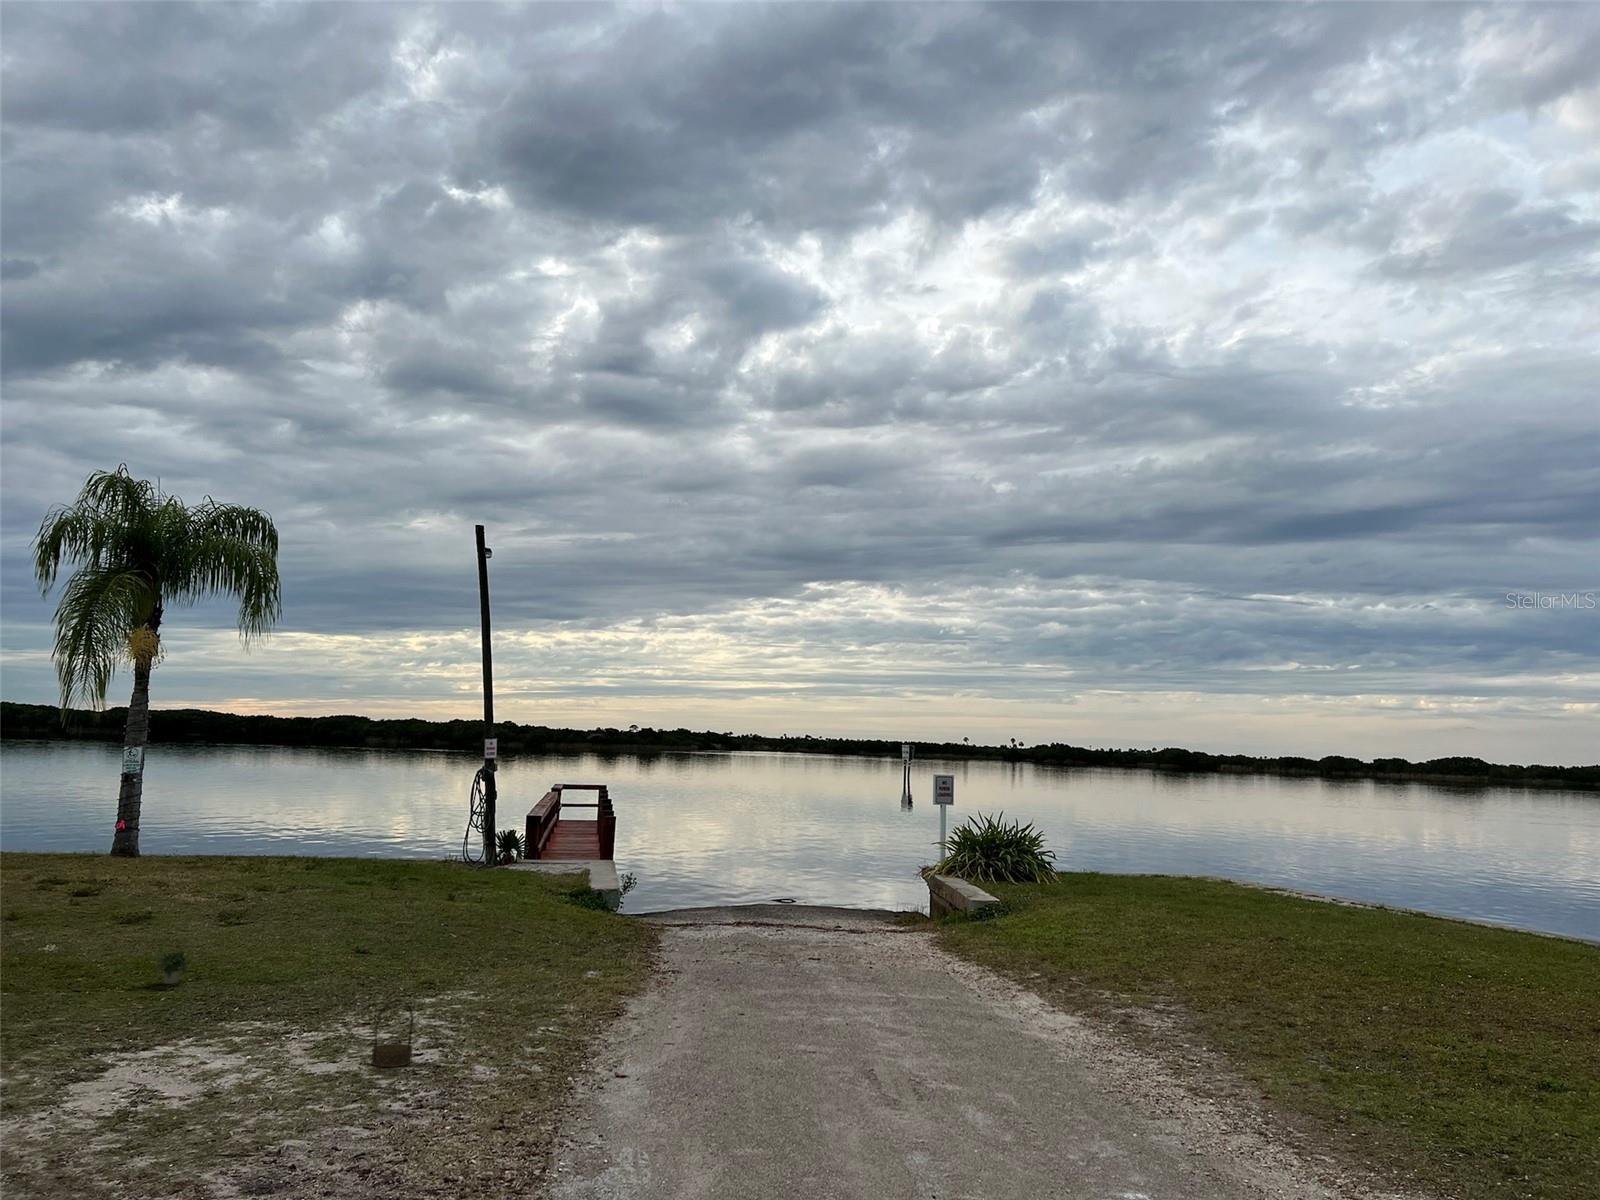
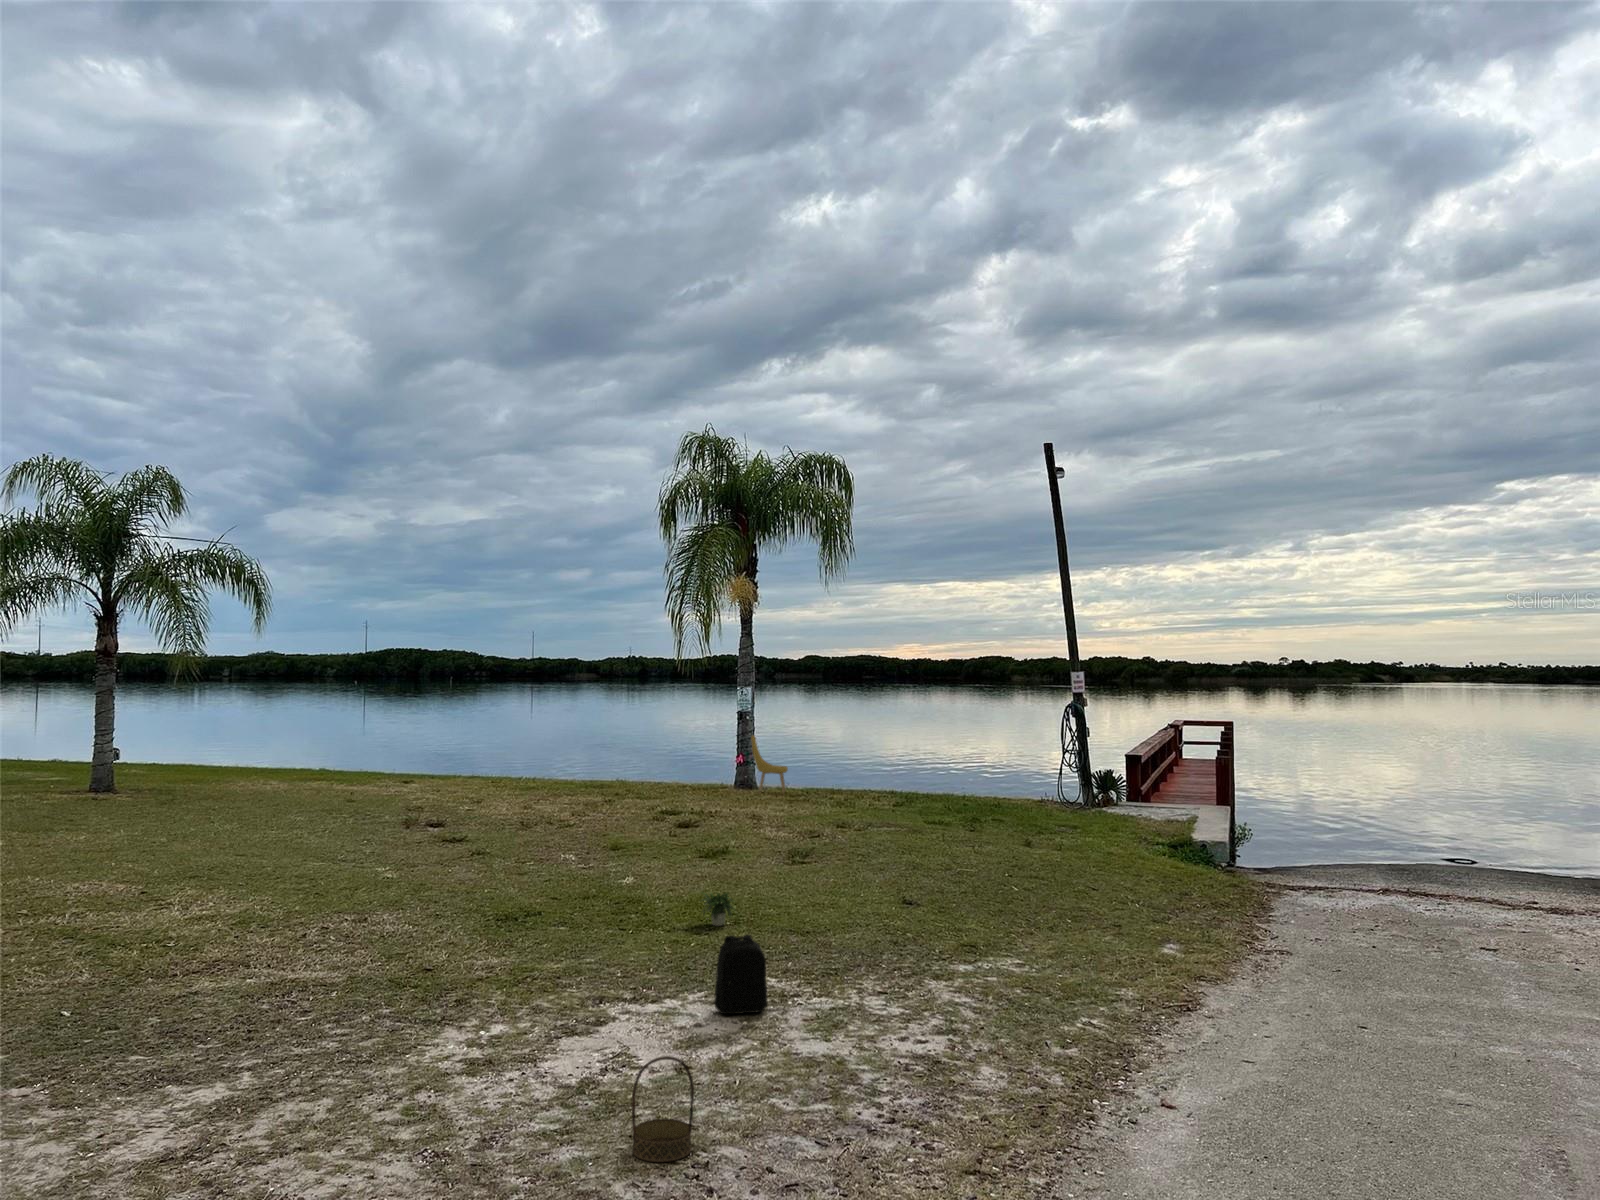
chair: none [135,796,175,860] -> present [751,735,788,793]
backpack: none [213,978,270,1053] -> present [714,935,767,1014]
basket: present [371,999,413,1067] -> present [632,1056,694,1162]

